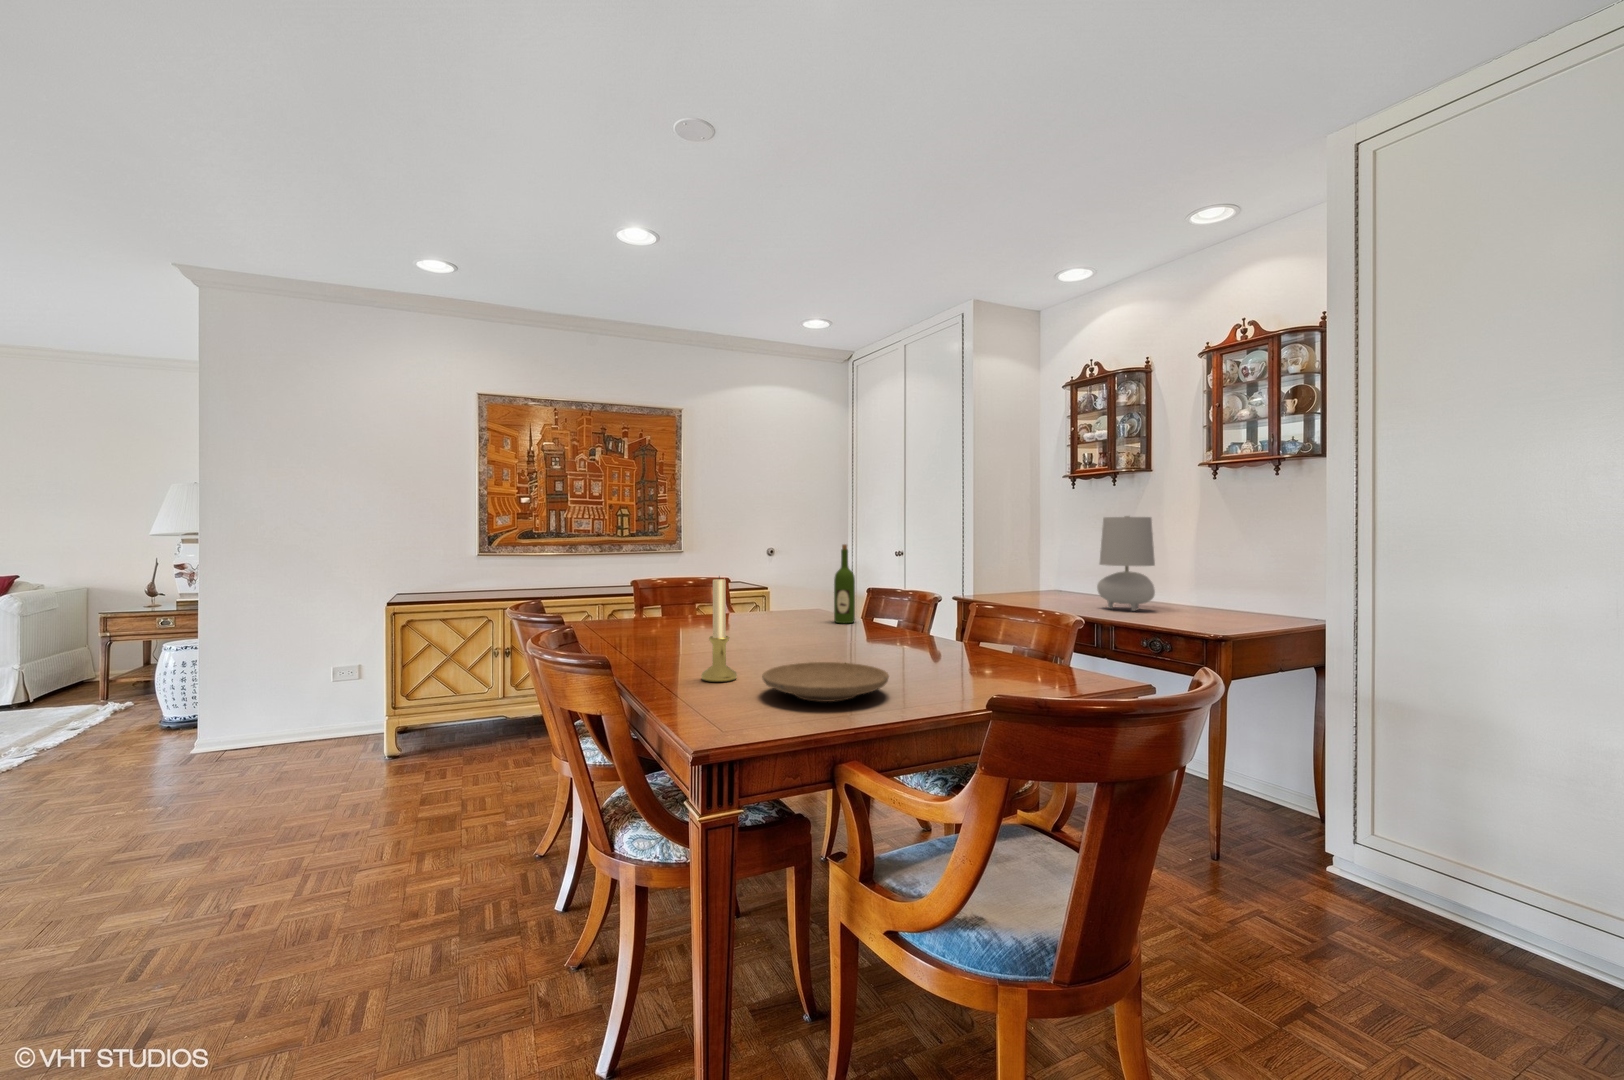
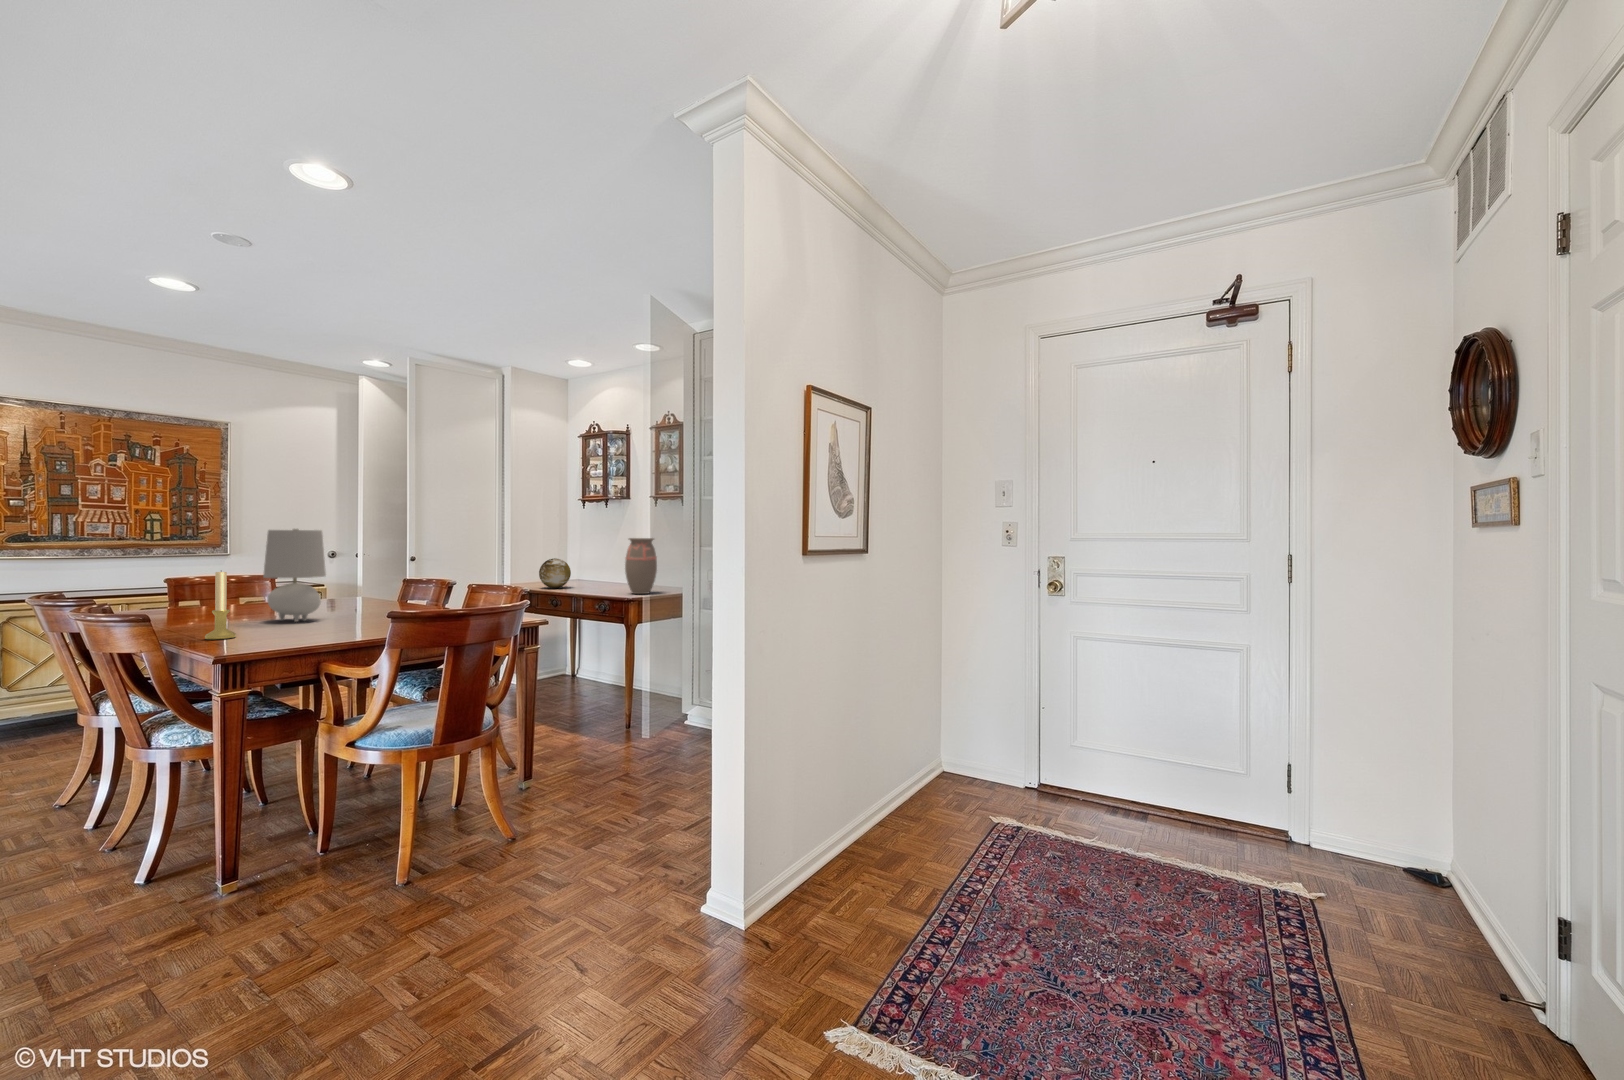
table lamp: present [1097,516,1155,611] -> present [263,529,326,622]
decorative vase: none [1185,528,1241,618] -> present [625,538,657,594]
wine bottle: present [834,544,855,623] -> none [356,548,375,607]
decorative orb: none [1030,559,1075,601] -> present [539,558,571,588]
plate: present [762,662,889,702] -> none [249,622,346,643]

